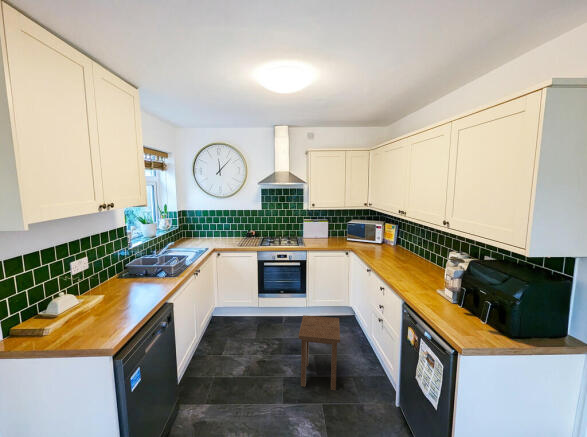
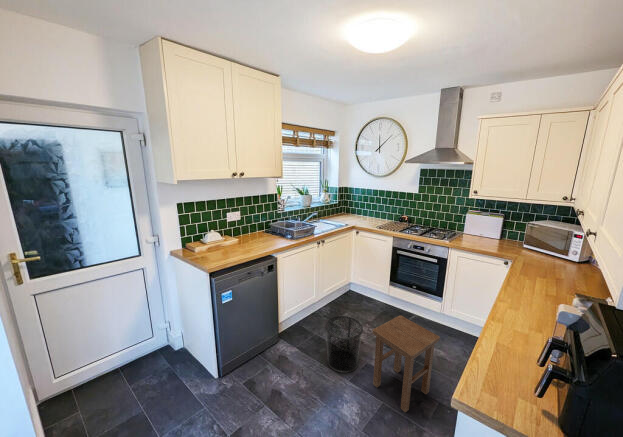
waste bin: none [244,337,282,396] -> present [325,316,363,373]

